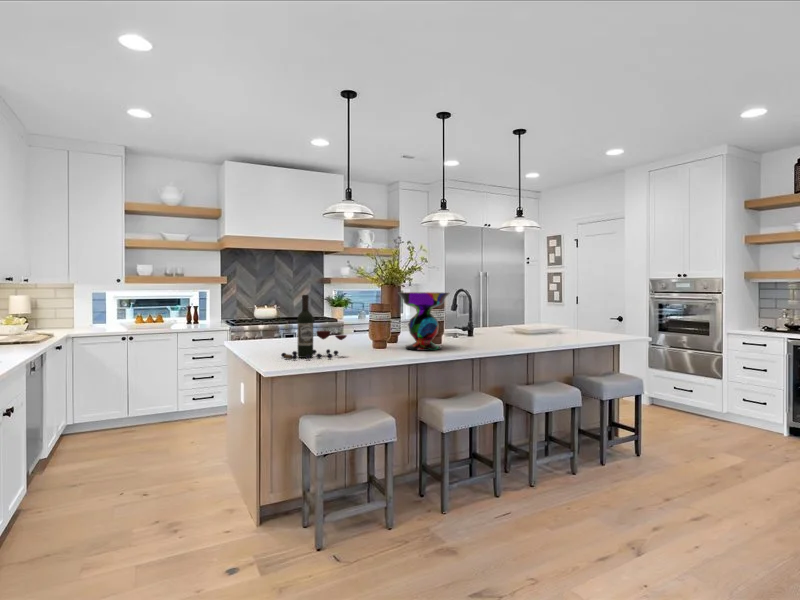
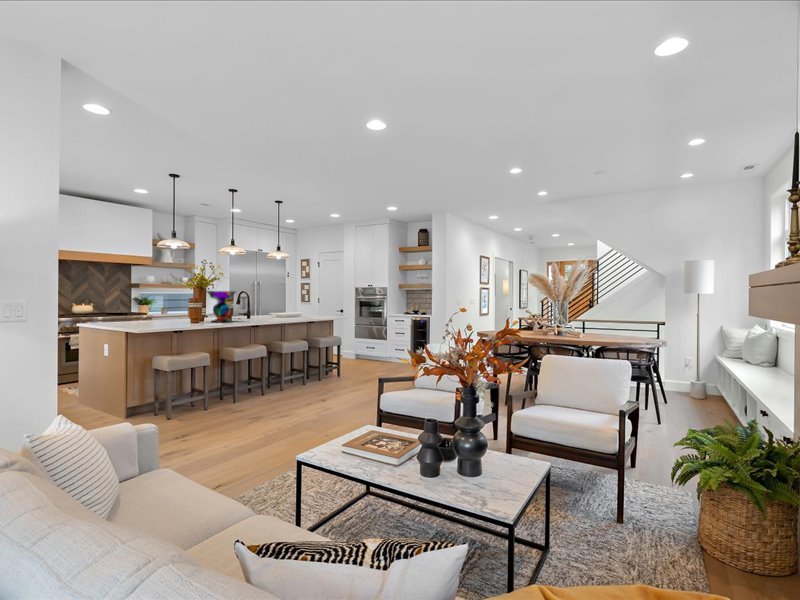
wine bottle: present [281,295,346,359] -> none [139,291,180,326]

